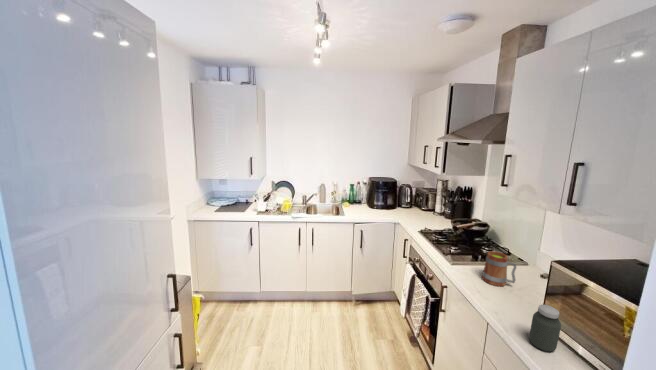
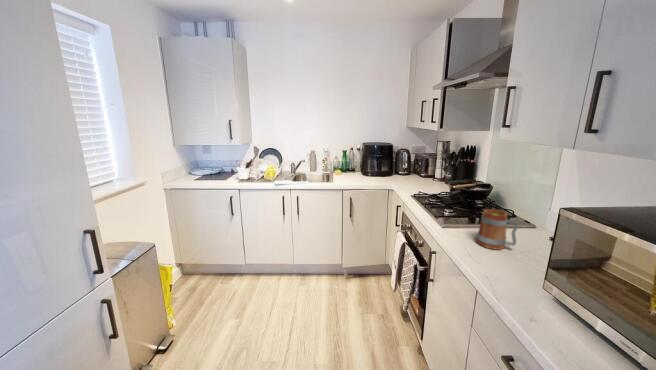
jar: present [529,305,561,351] -> none [524,264,567,323]

